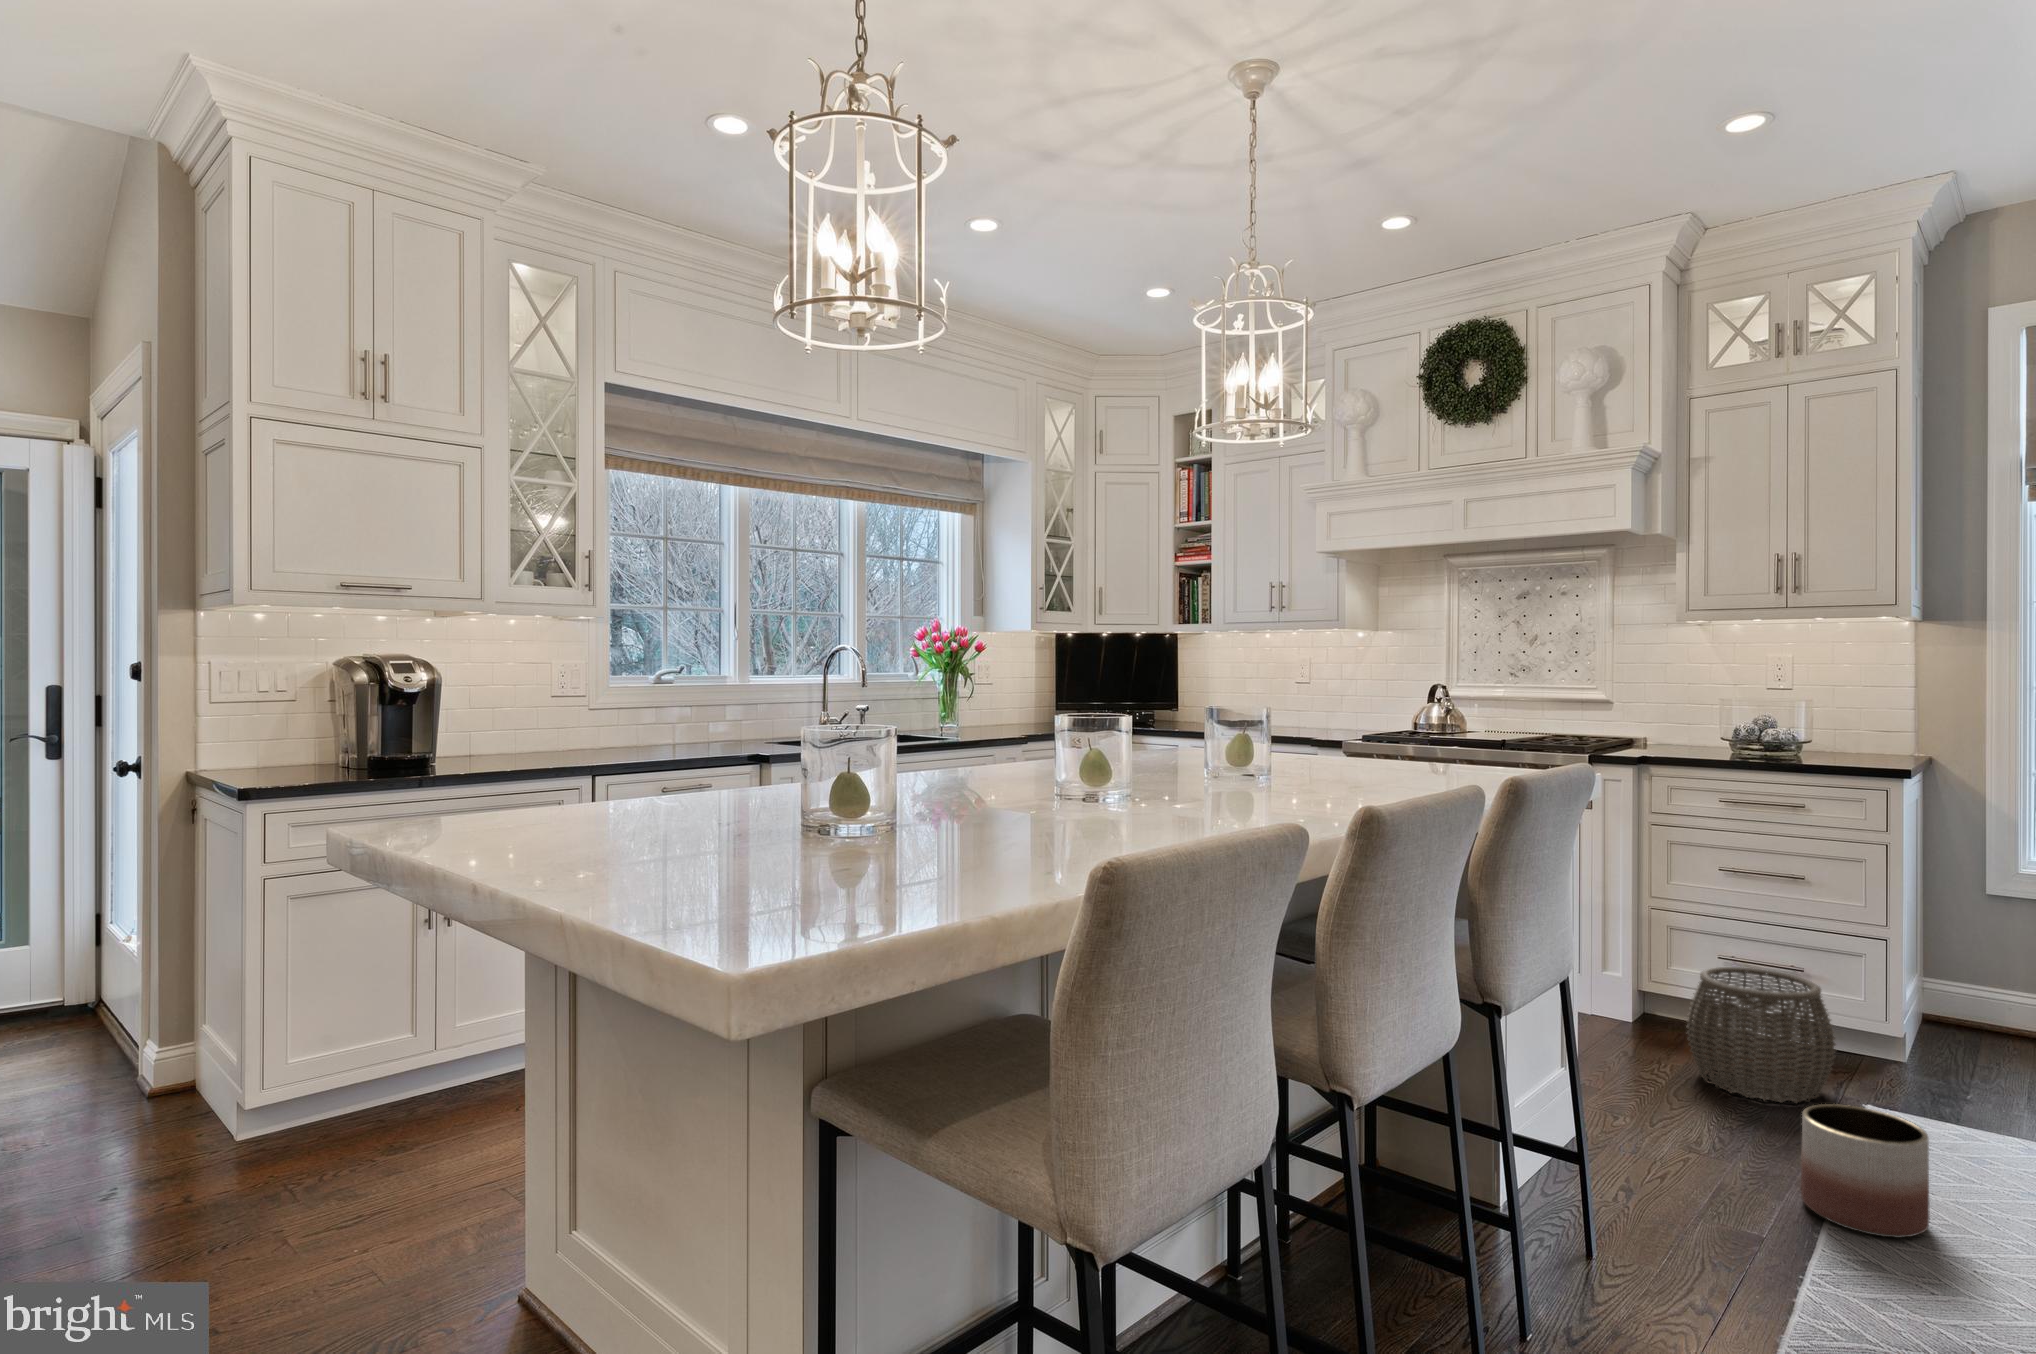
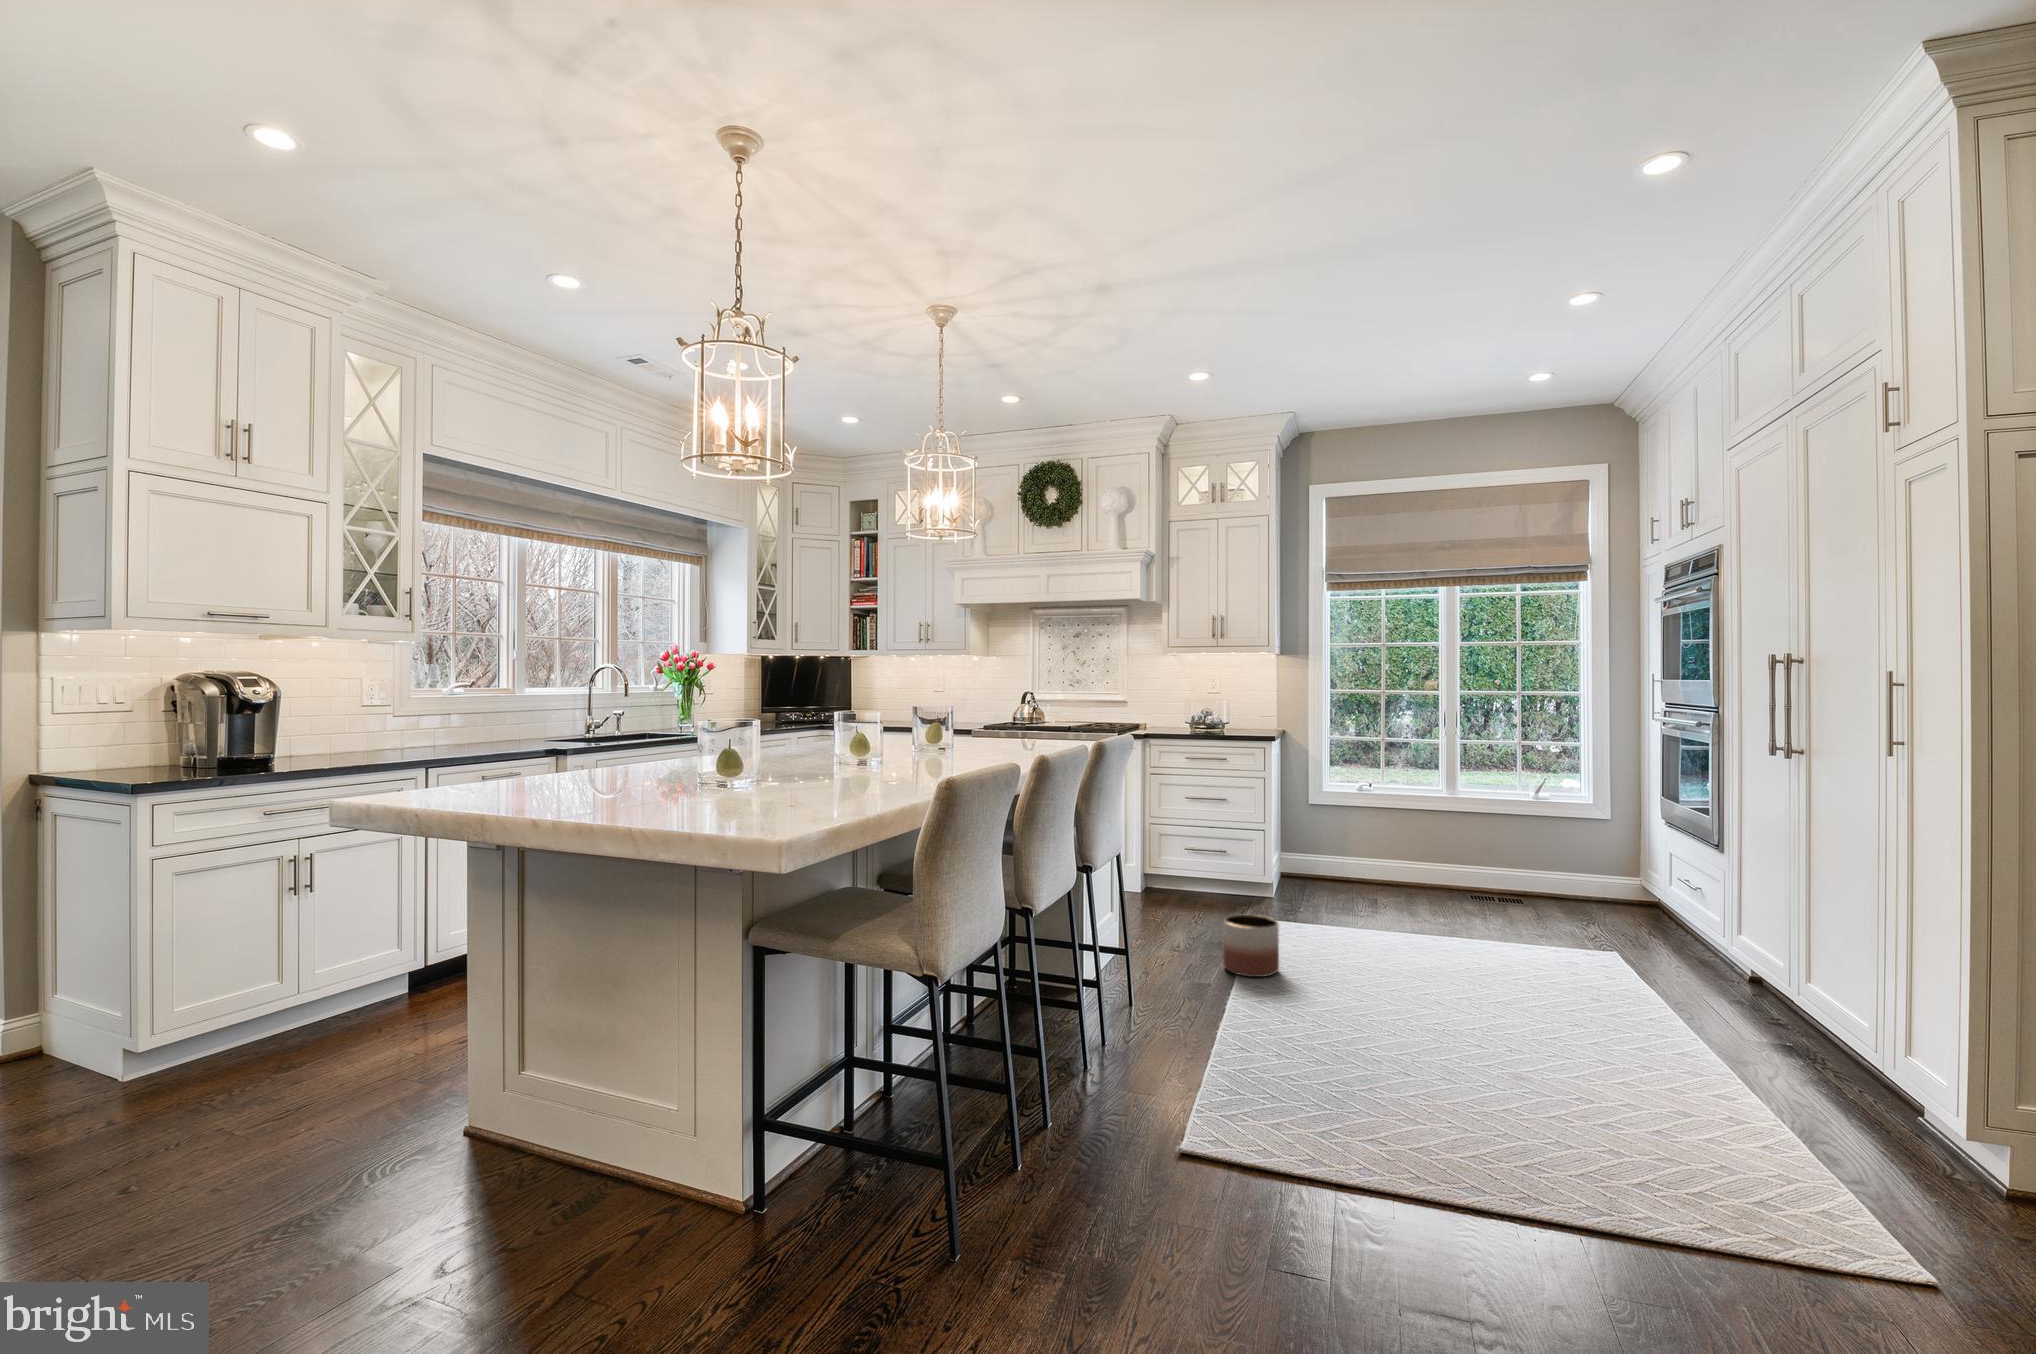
woven basket: present [1686,967,1836,1103] -> none [1169,854,1242,926]

